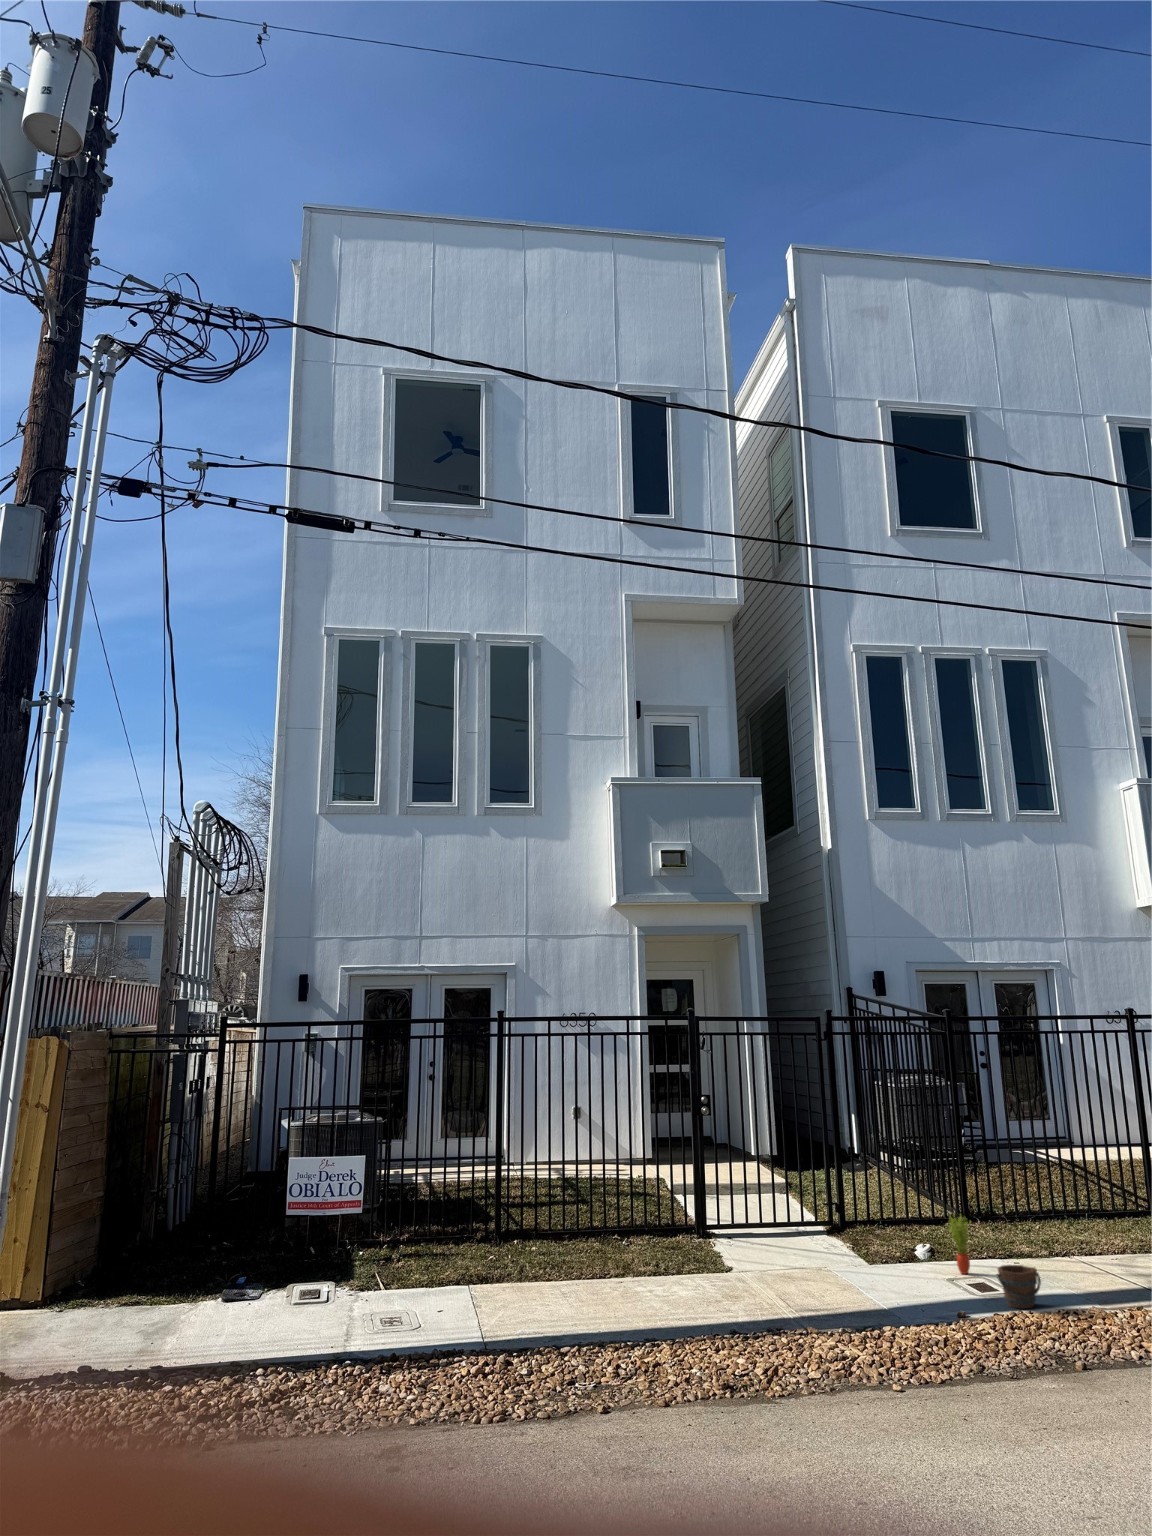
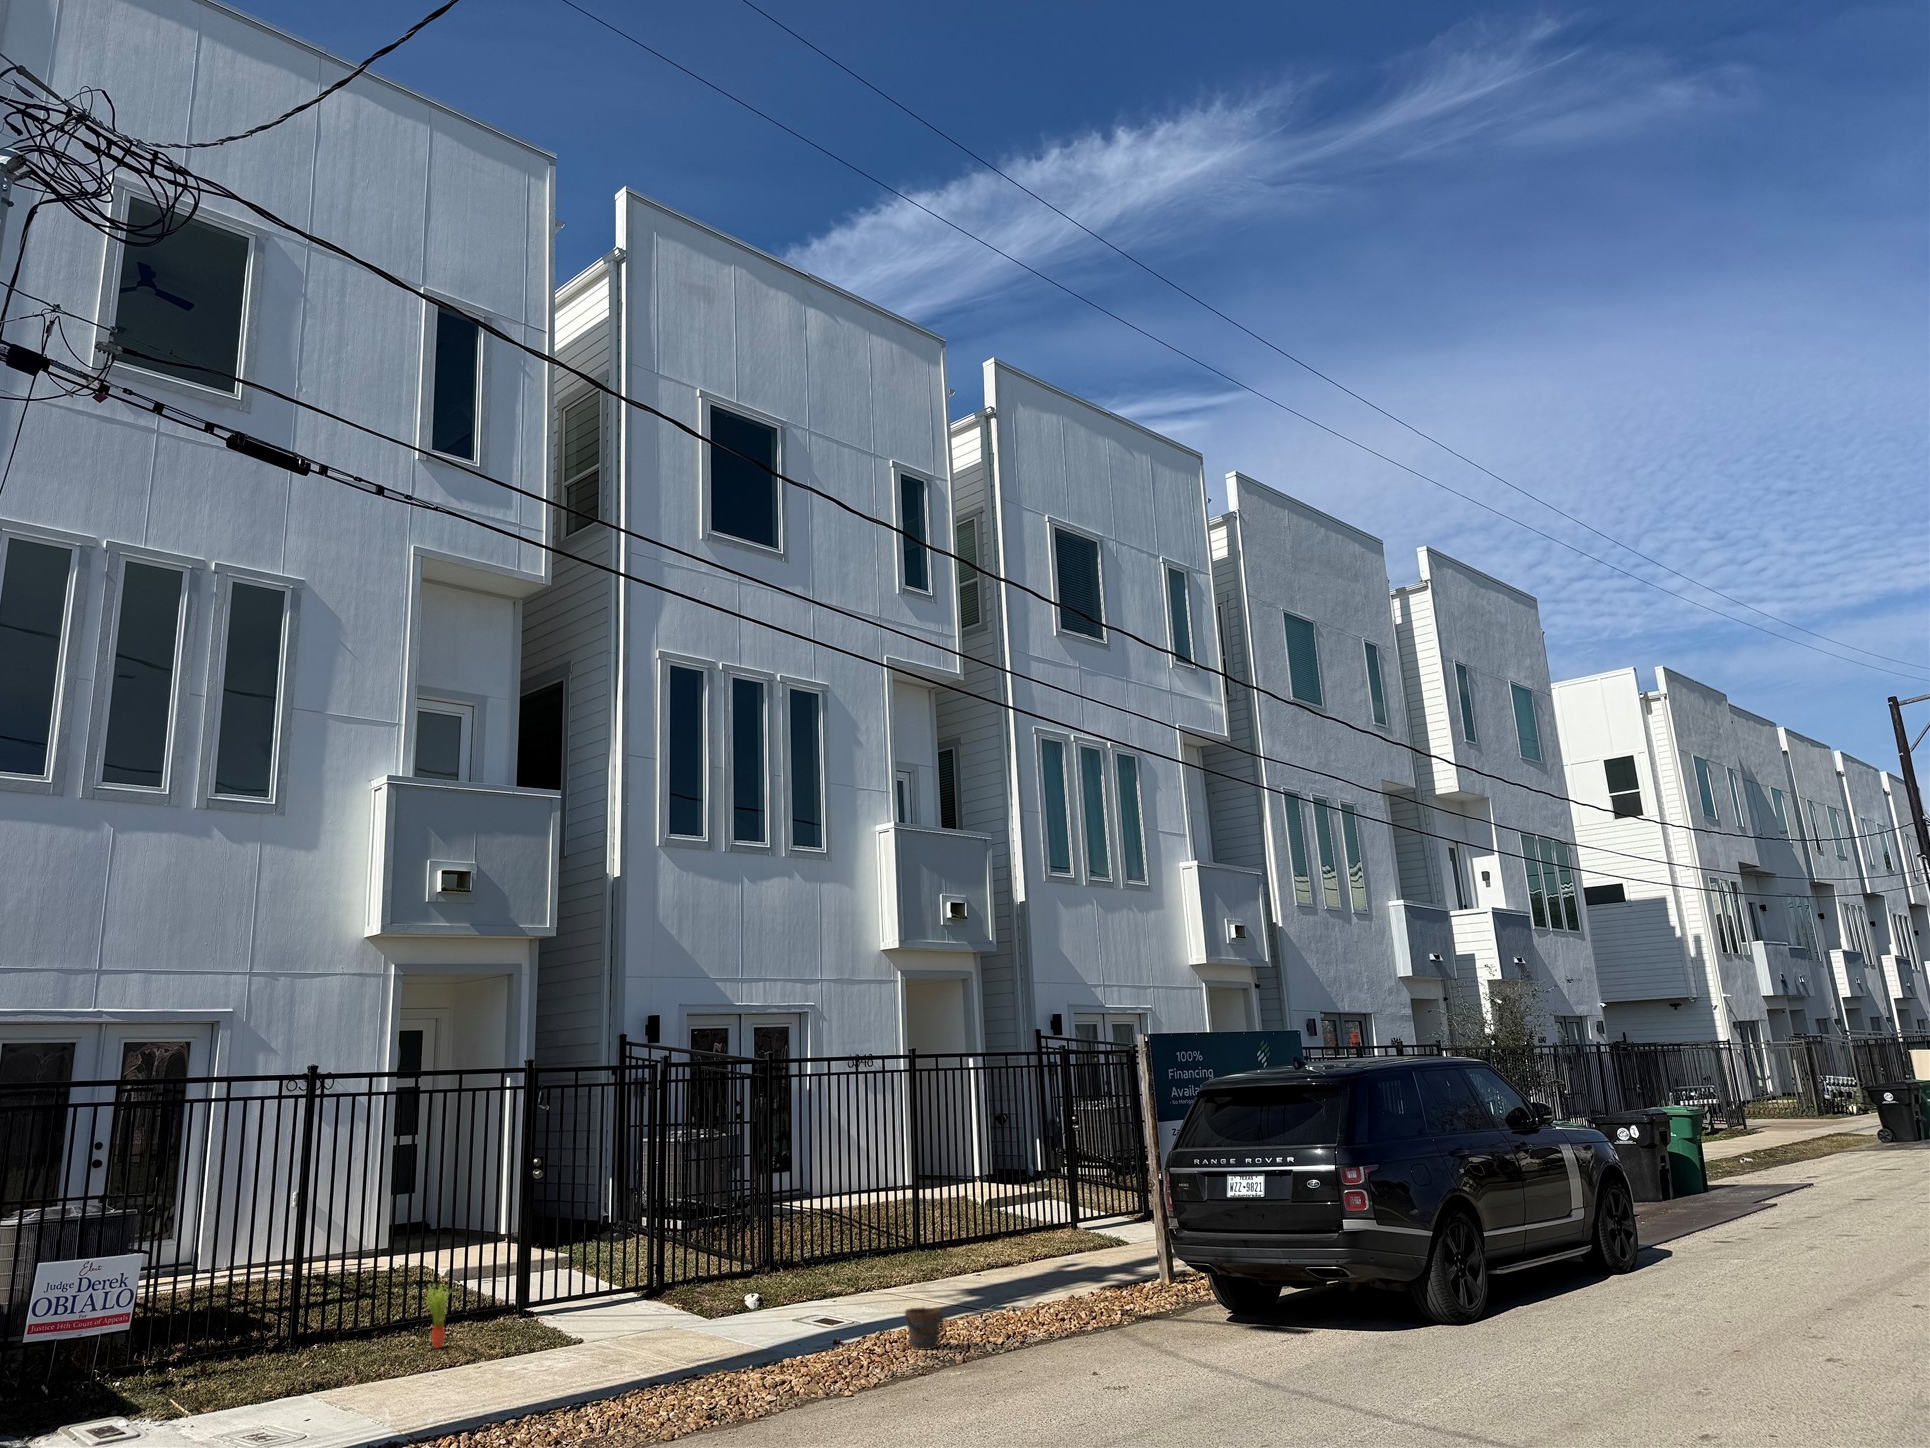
potted plant: present [948,1213,971,1274] -> present [425,1286,451,1348]

